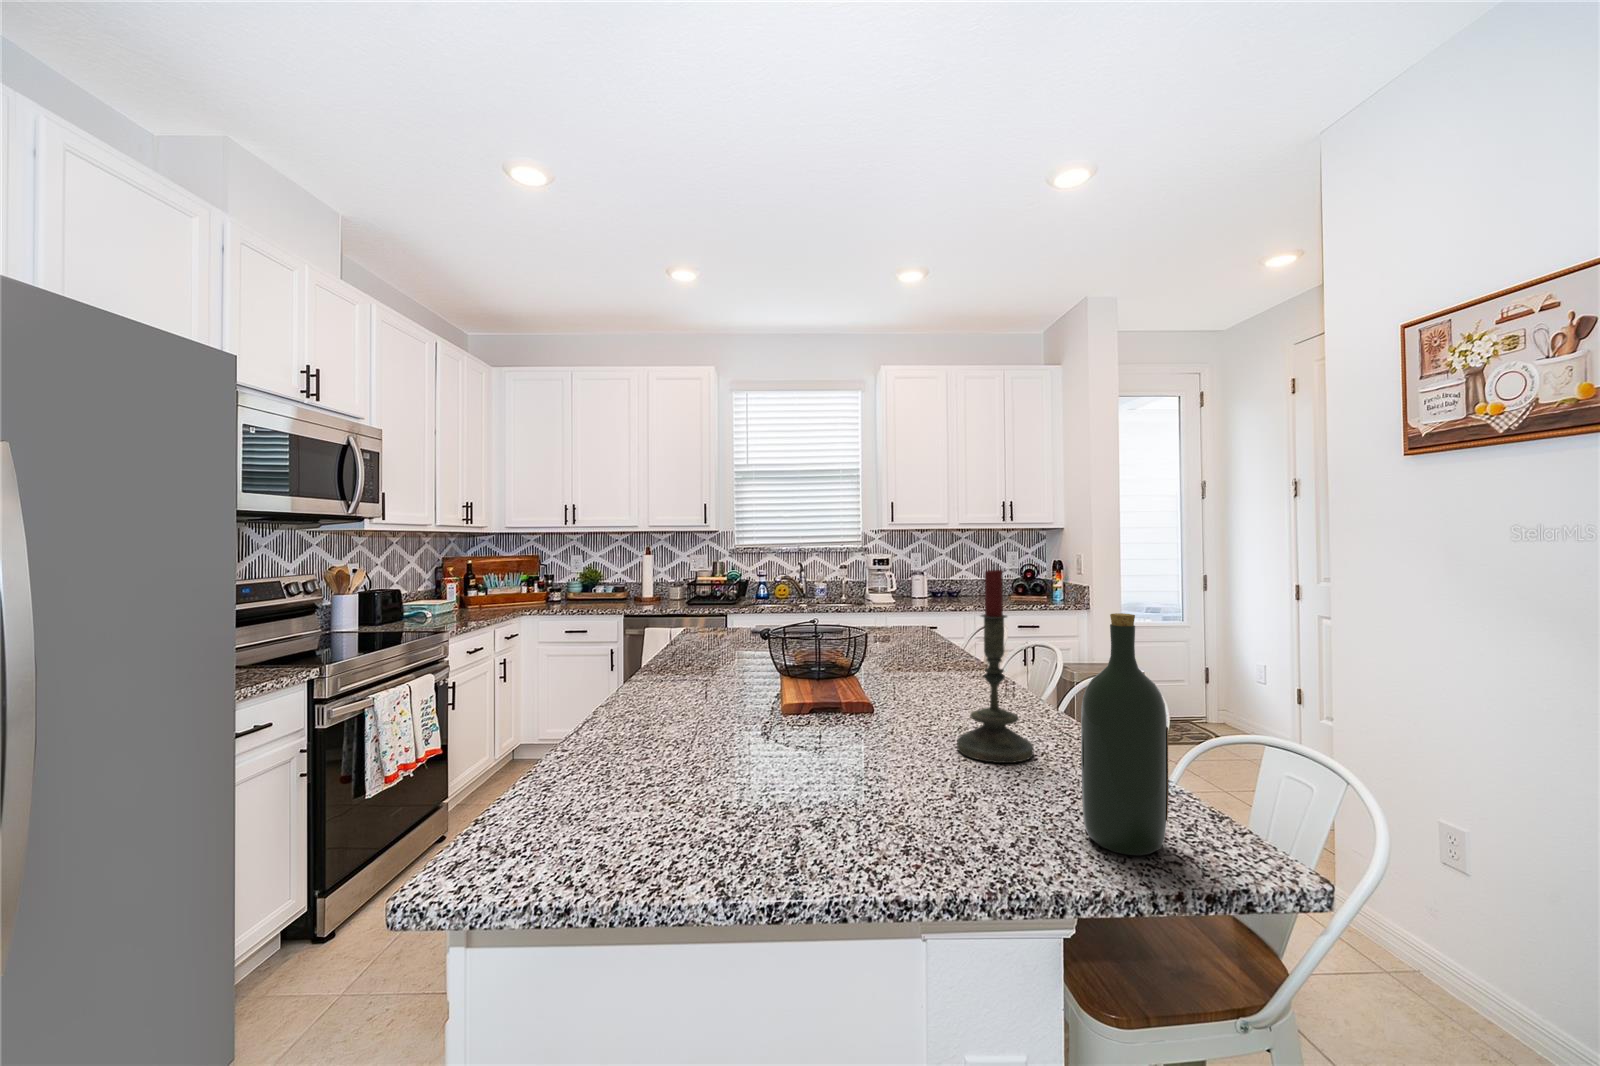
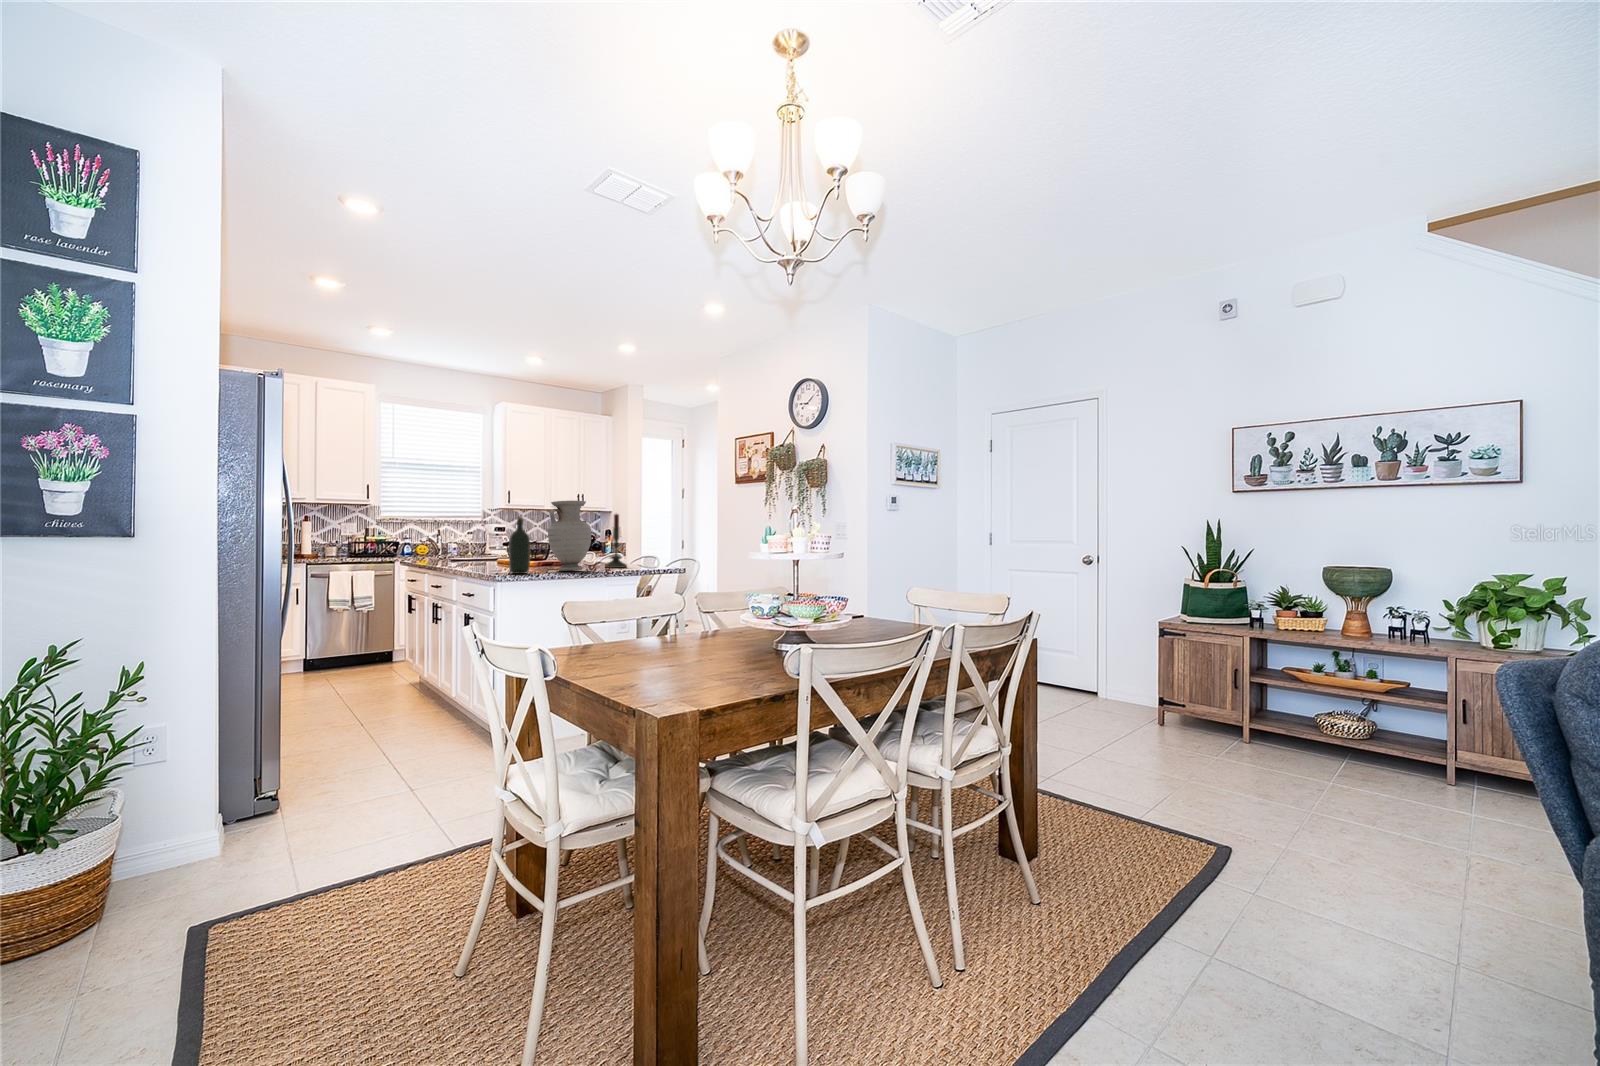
vase: none [703,538,859,817] -> present [548,501,591,571]
wine bottle: present [1081,613,1168,855] -> present [509,517,530,574]

